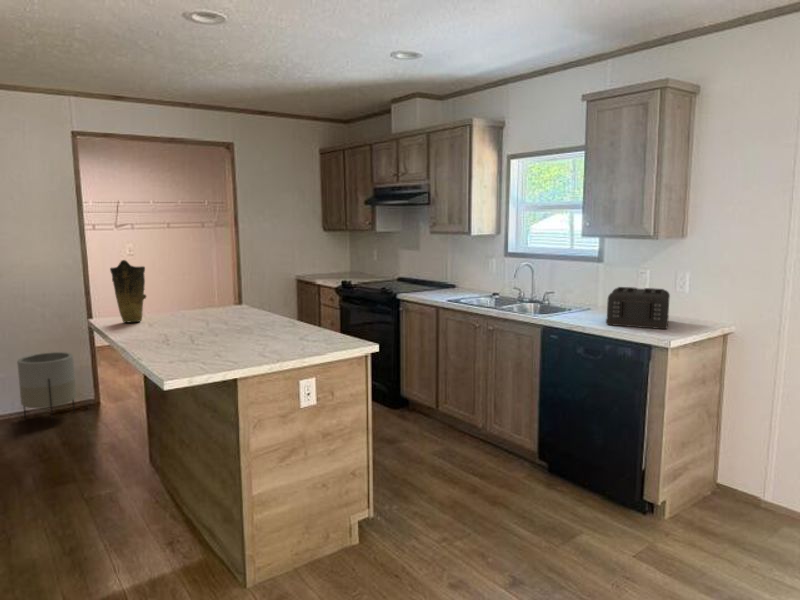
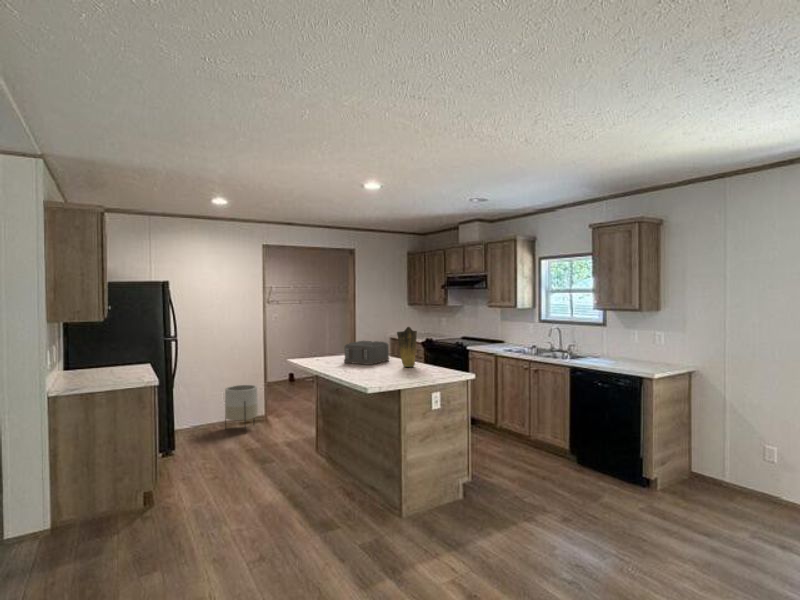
vase: present [110,260,146,322] -> present [397,327,417,367]
toaster: present [606,287,670,329] -> present [344,341,389,365]

